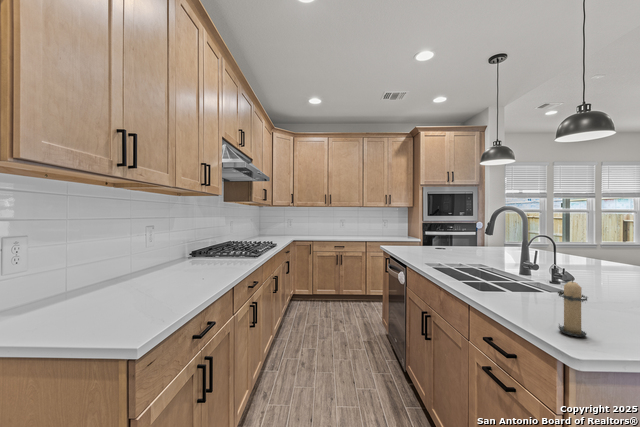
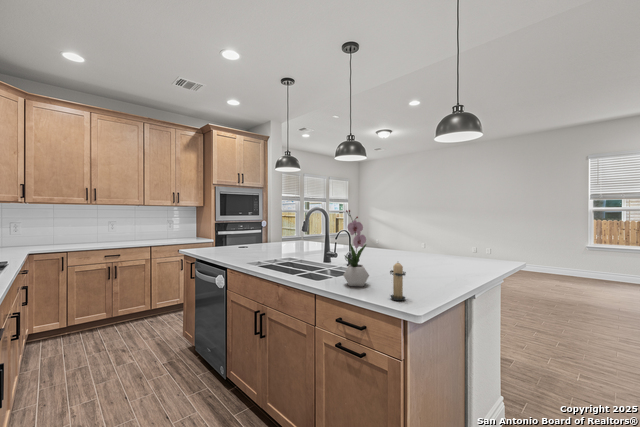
flower arrangement: none [506,207,550,309] -> present [343,210,369,286]

